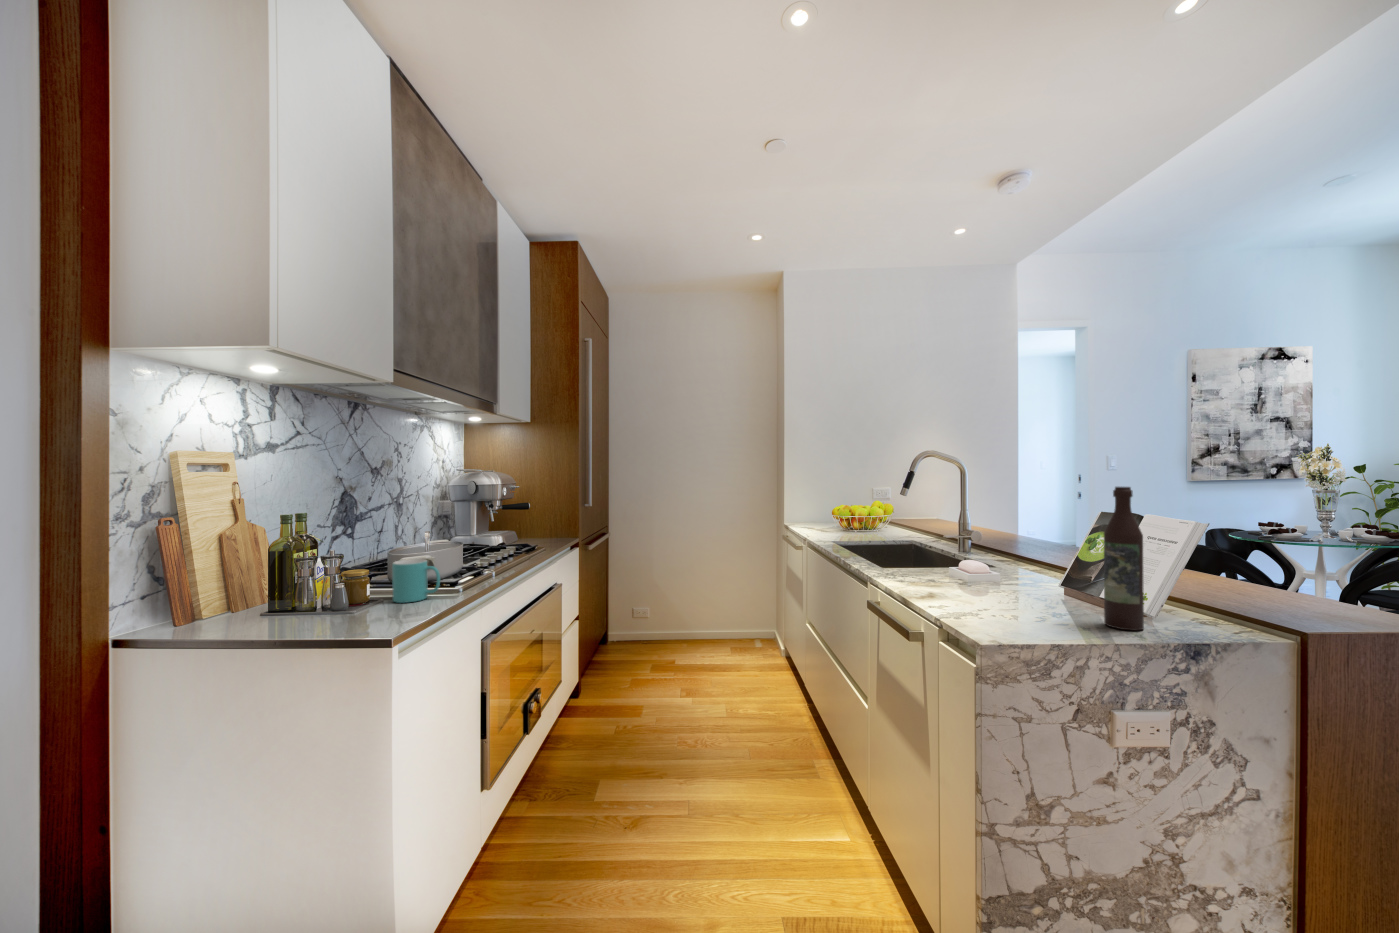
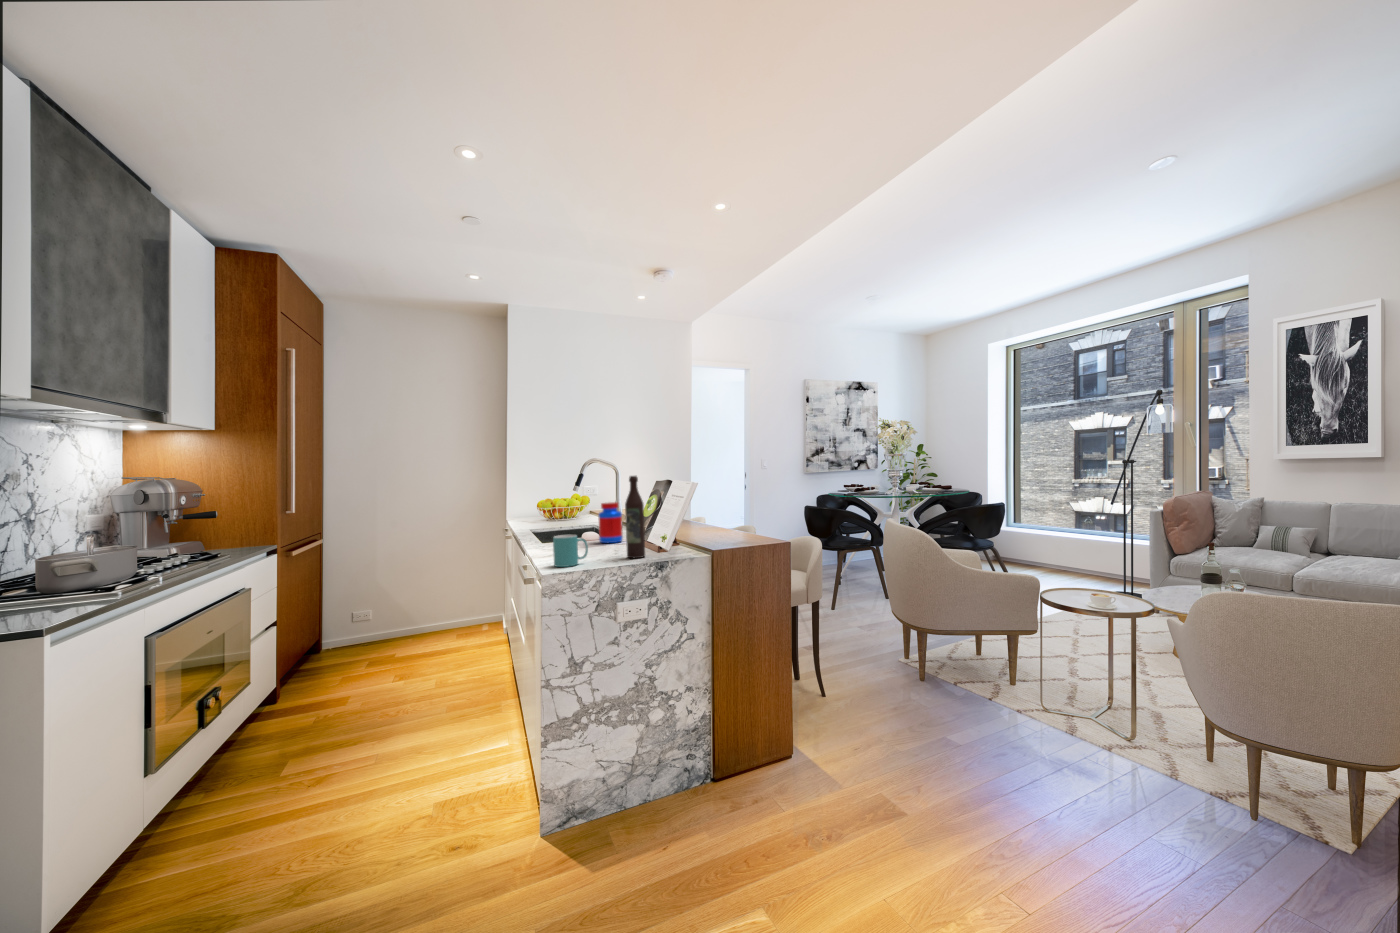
jar: none [985,520,1024,582] -> present [598,502,623,543]
mug: present [392,559,440,603] -> present [553,535,588,567]

